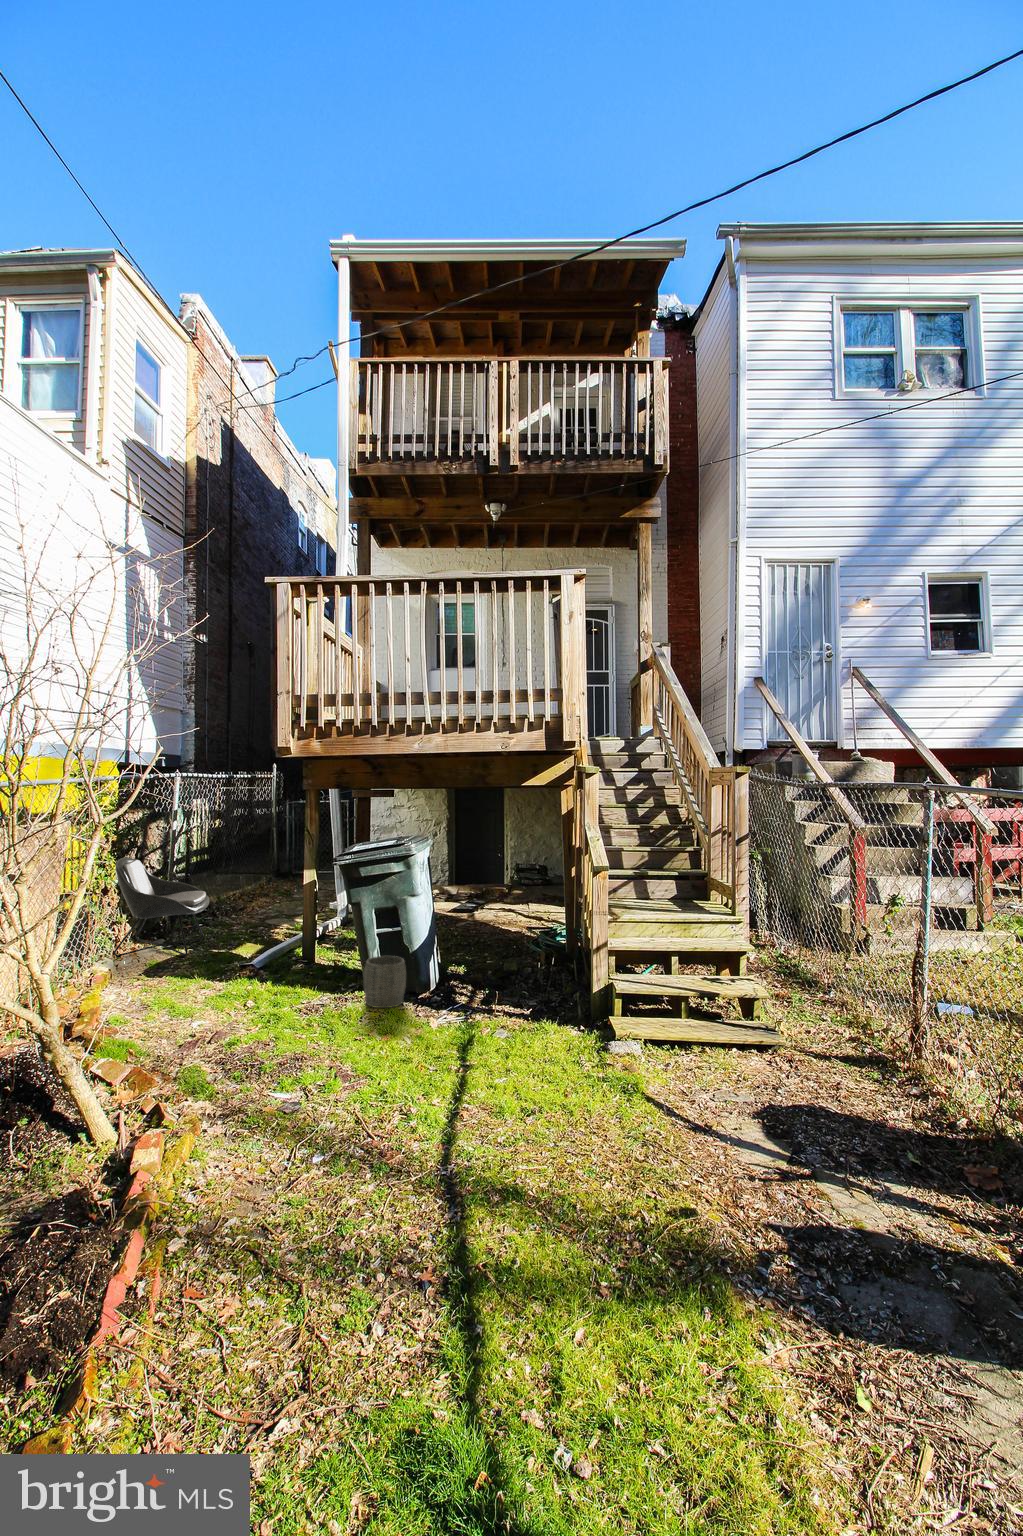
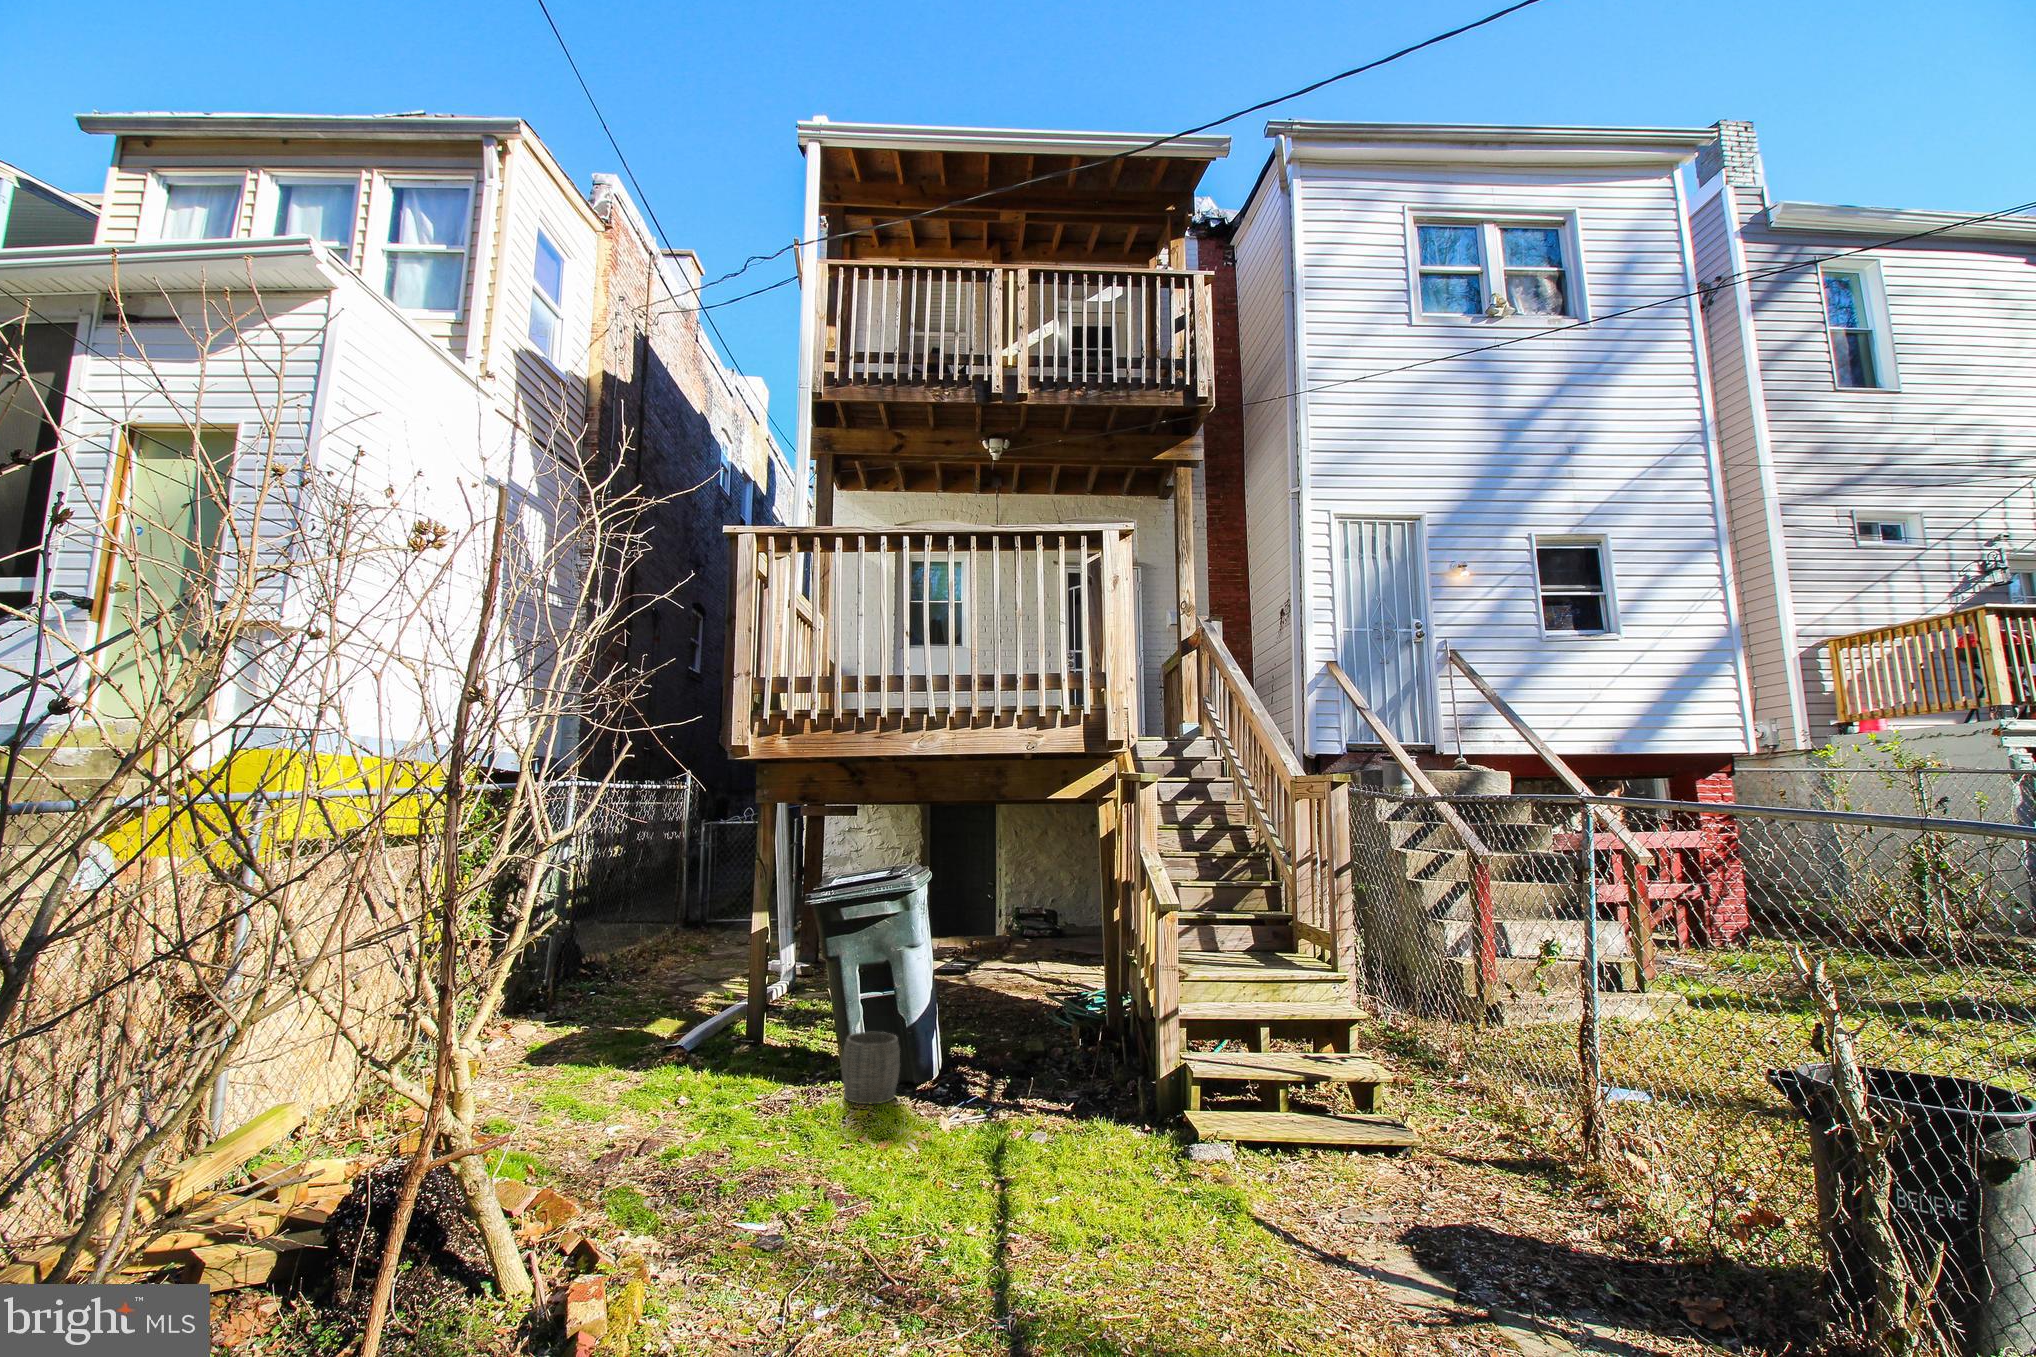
lounge chair: present [114,858,210,958] -> none [484,899,615,1040]

